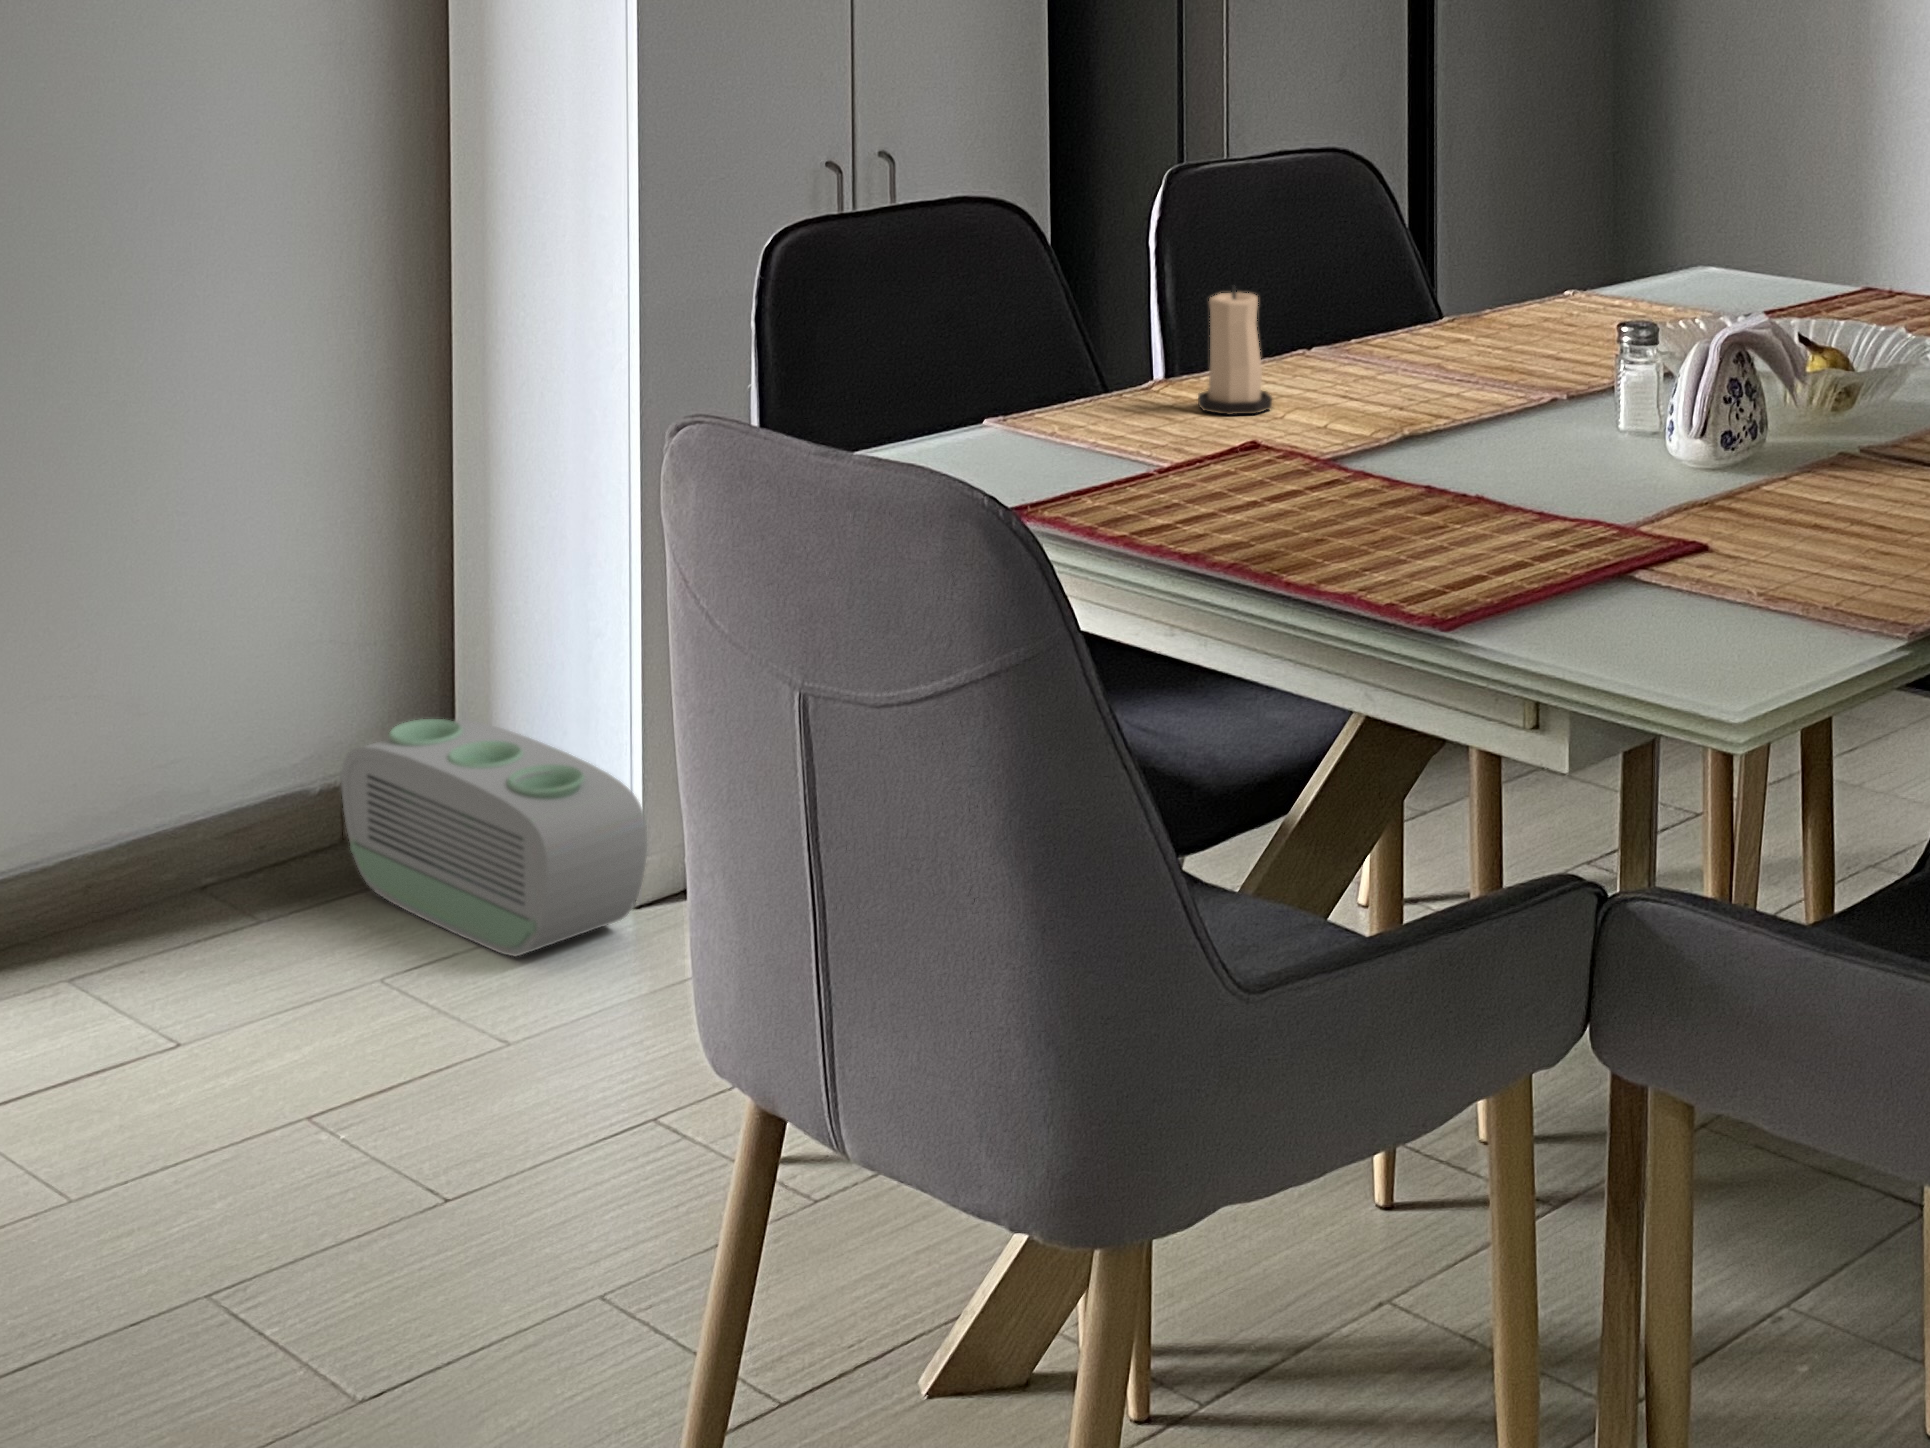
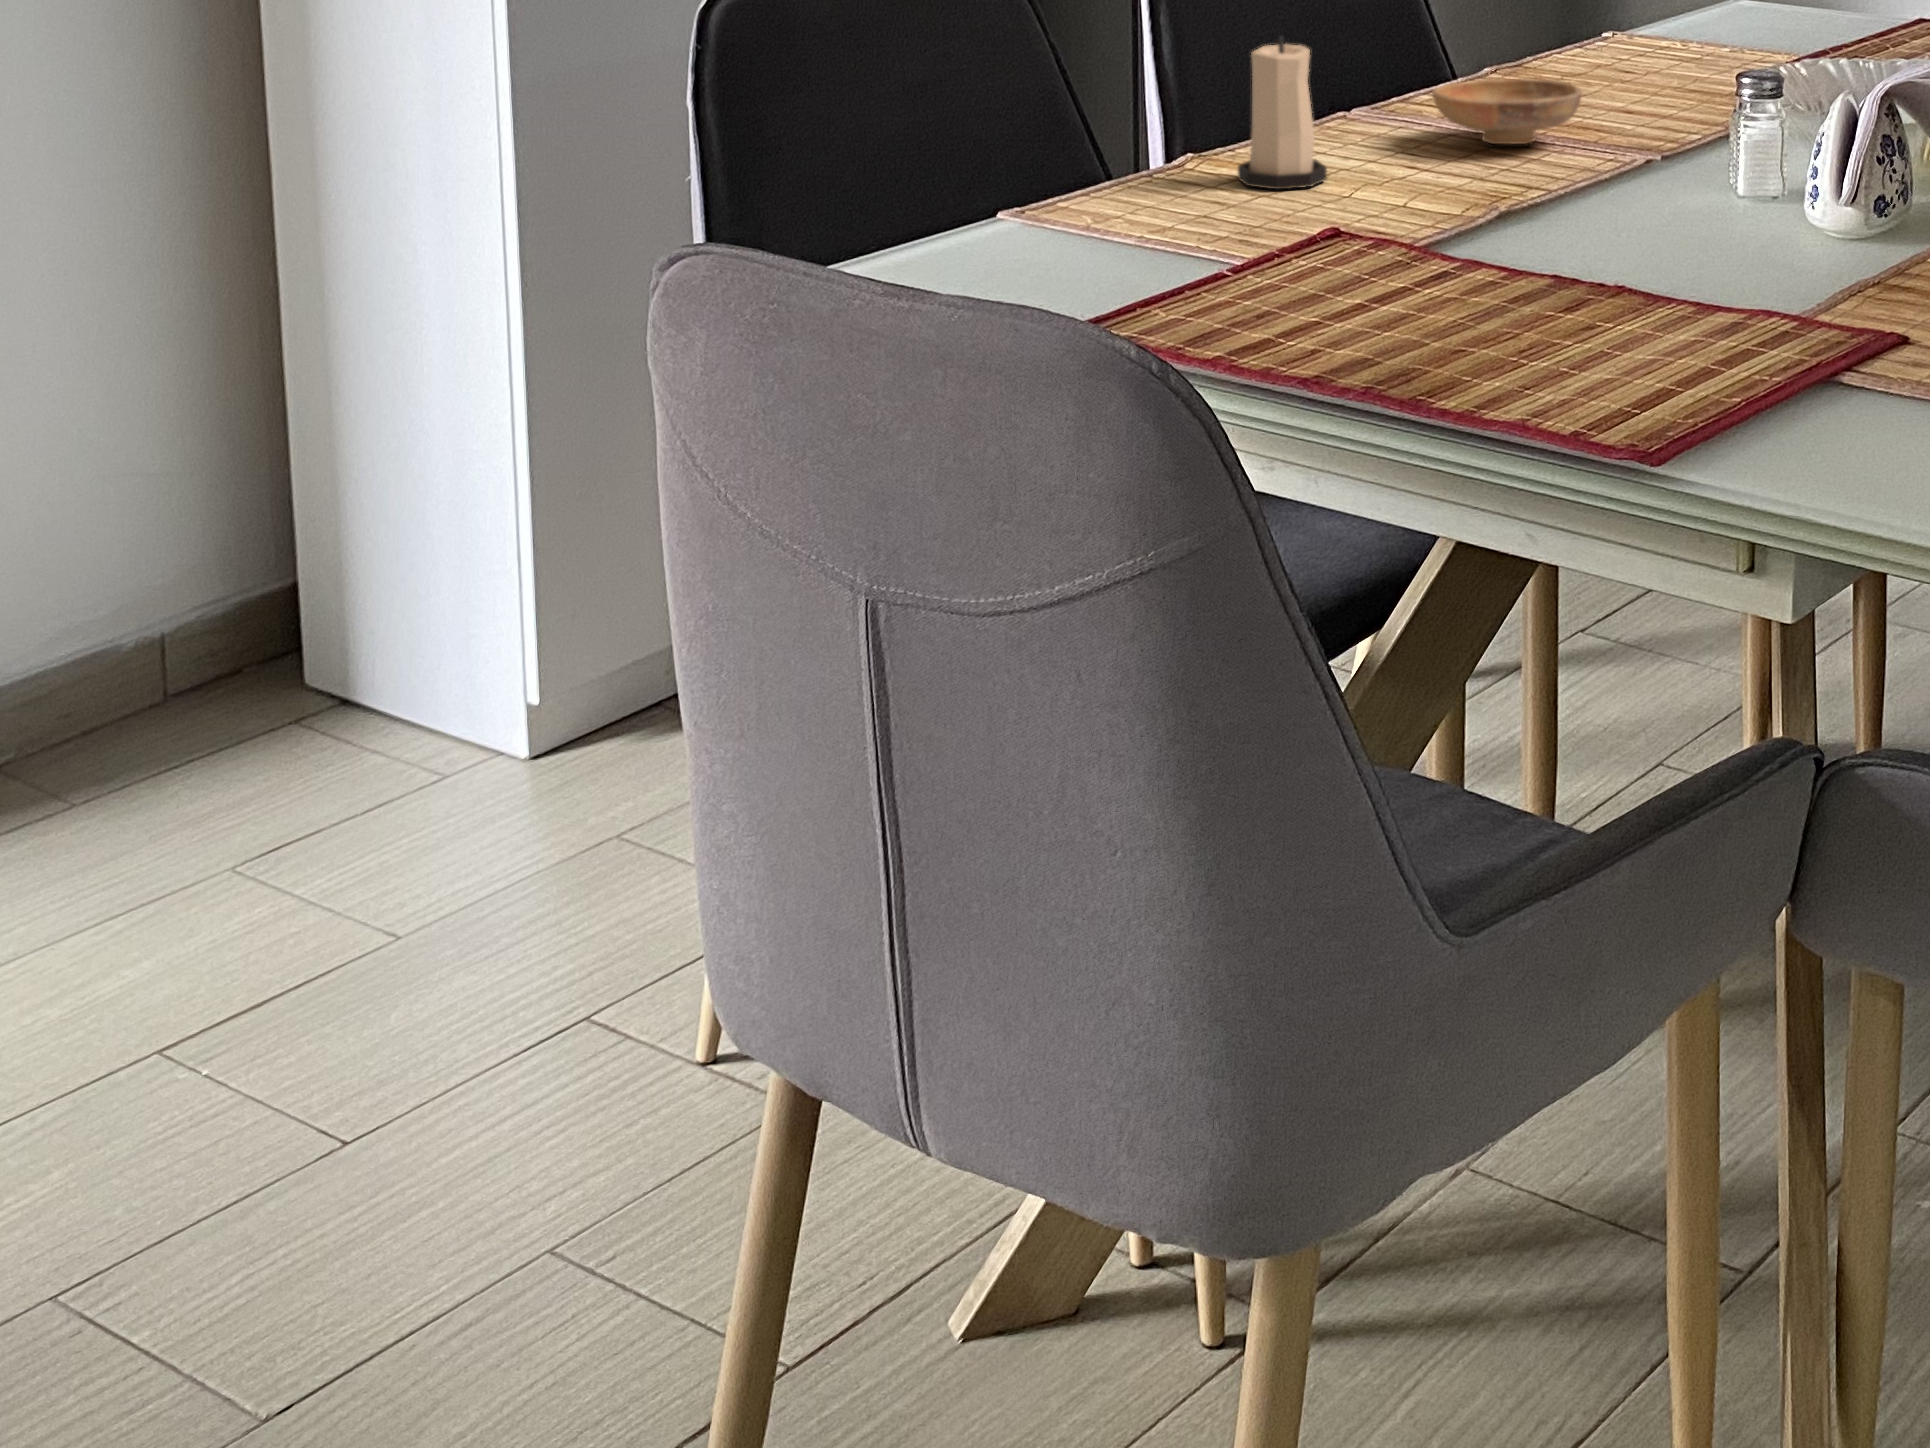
bowl: none [1375,329,1505,385] -> present [1432,79,1582,144]
air purifier: present [341,719,647,956] -> none [164,558,550,833]

